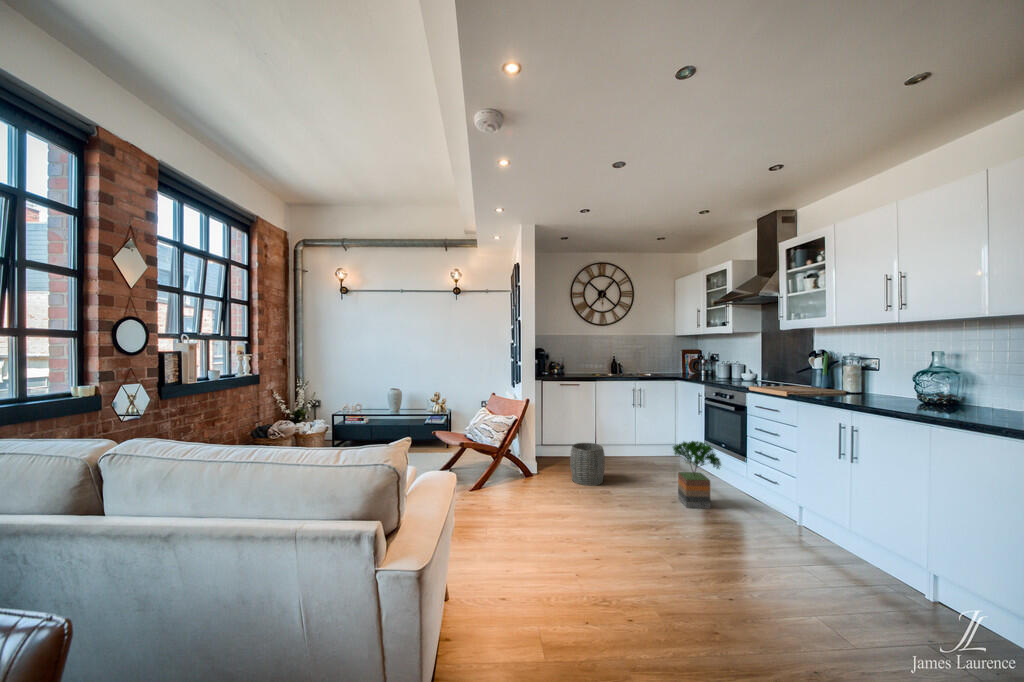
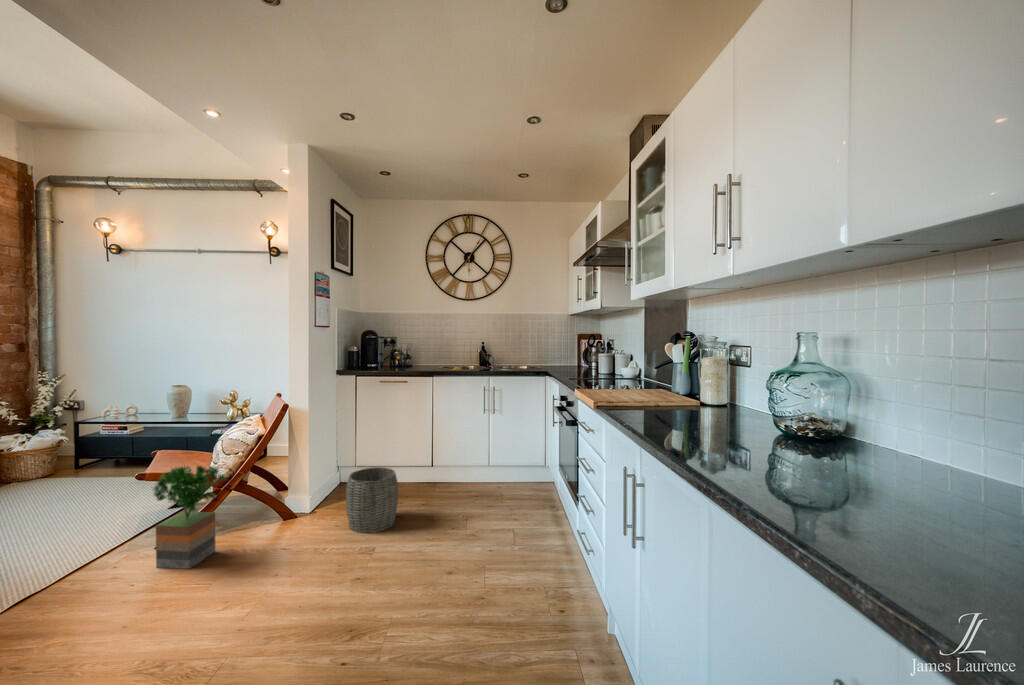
potted tree: present [673,441,721,509] -> present [154,466,225,569]

